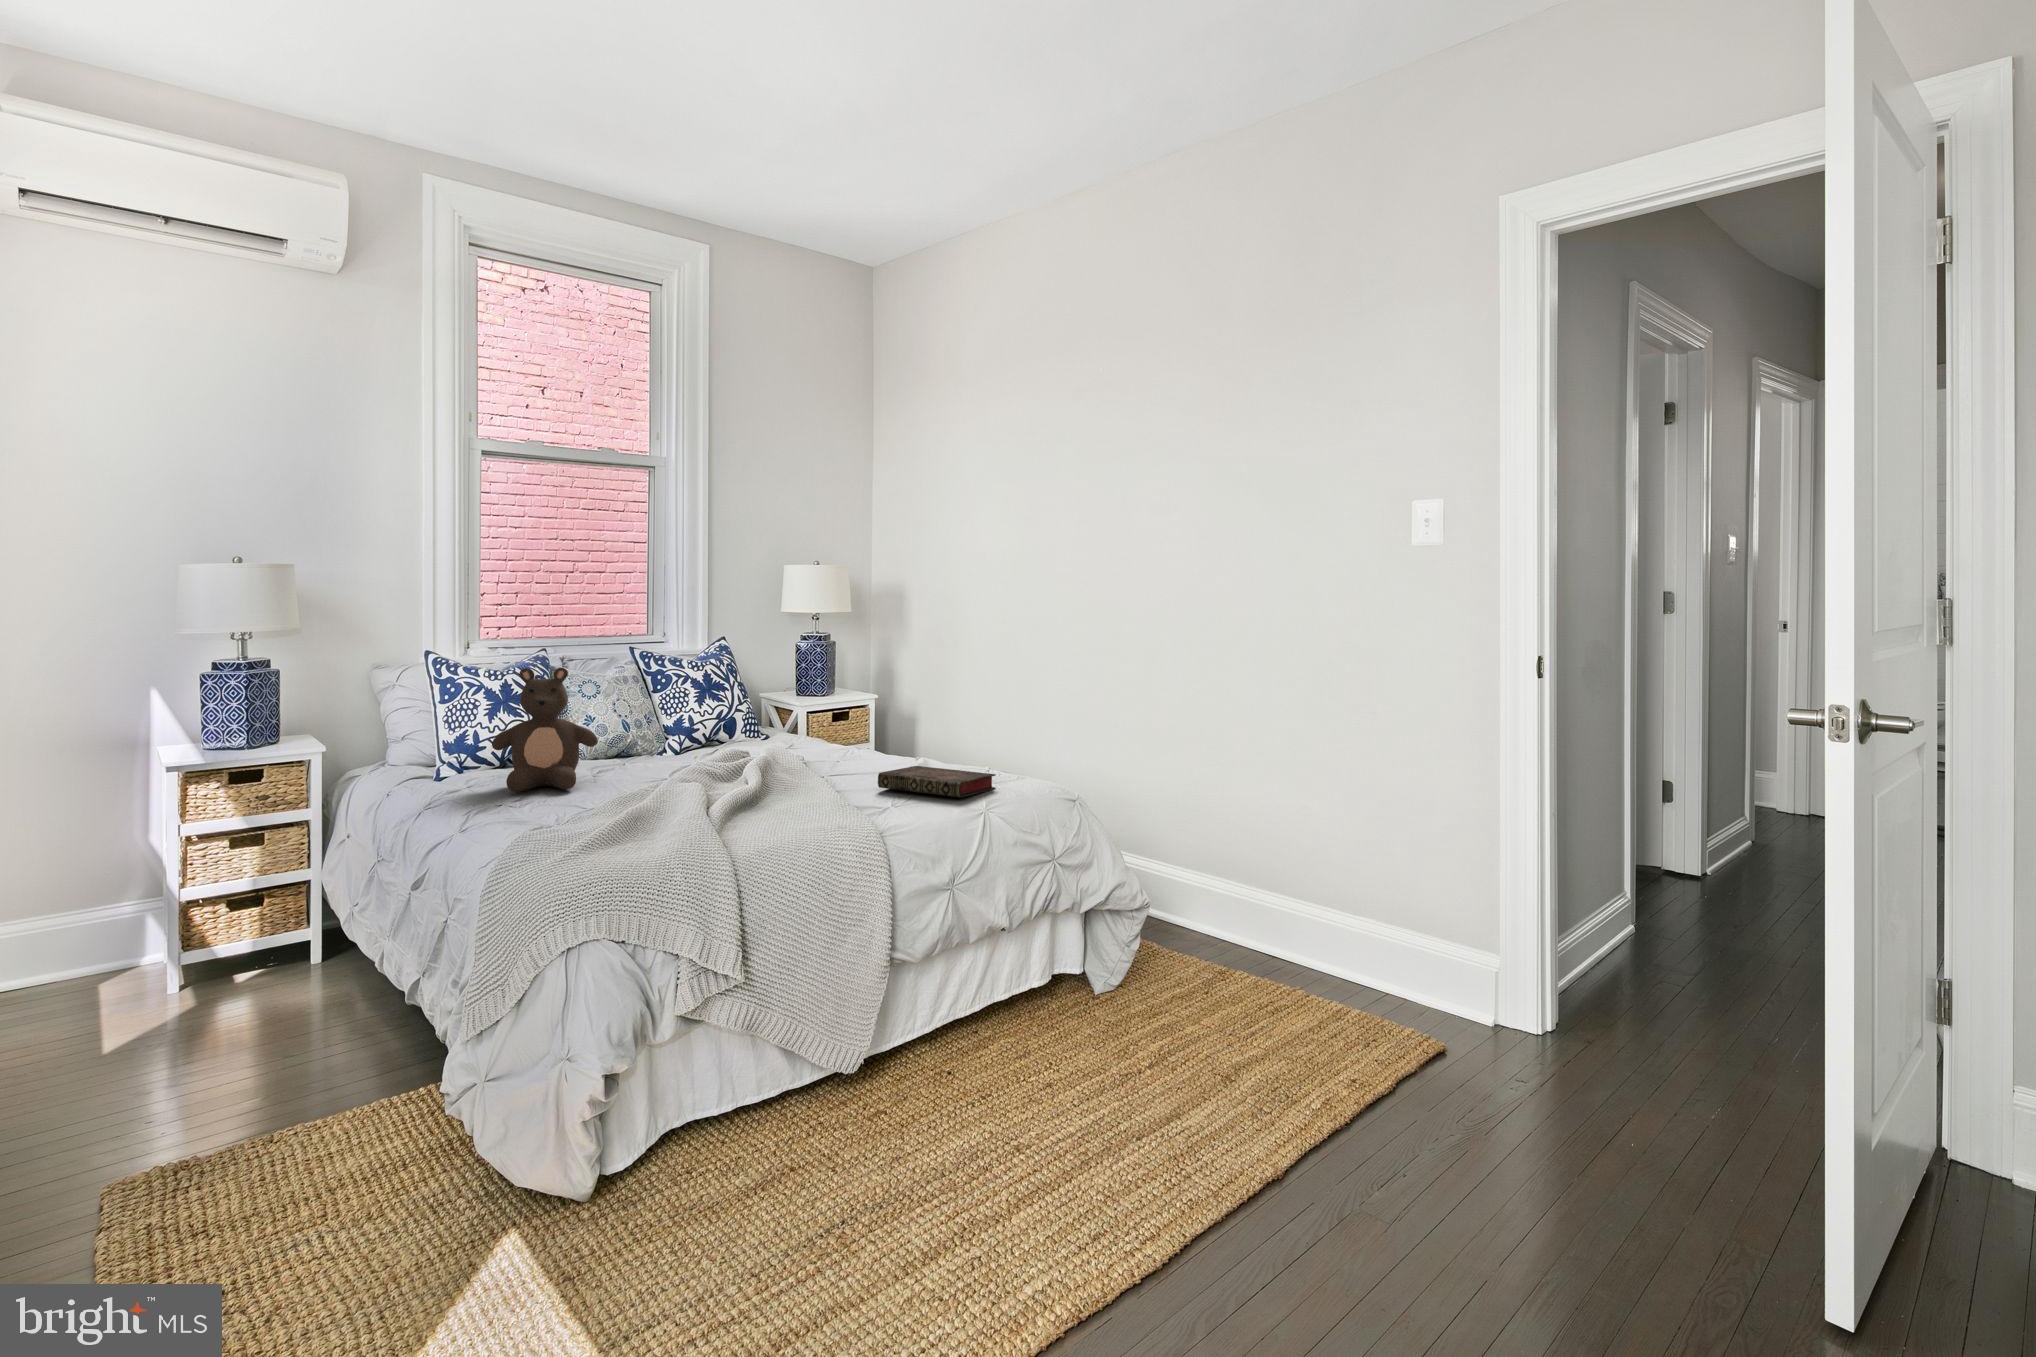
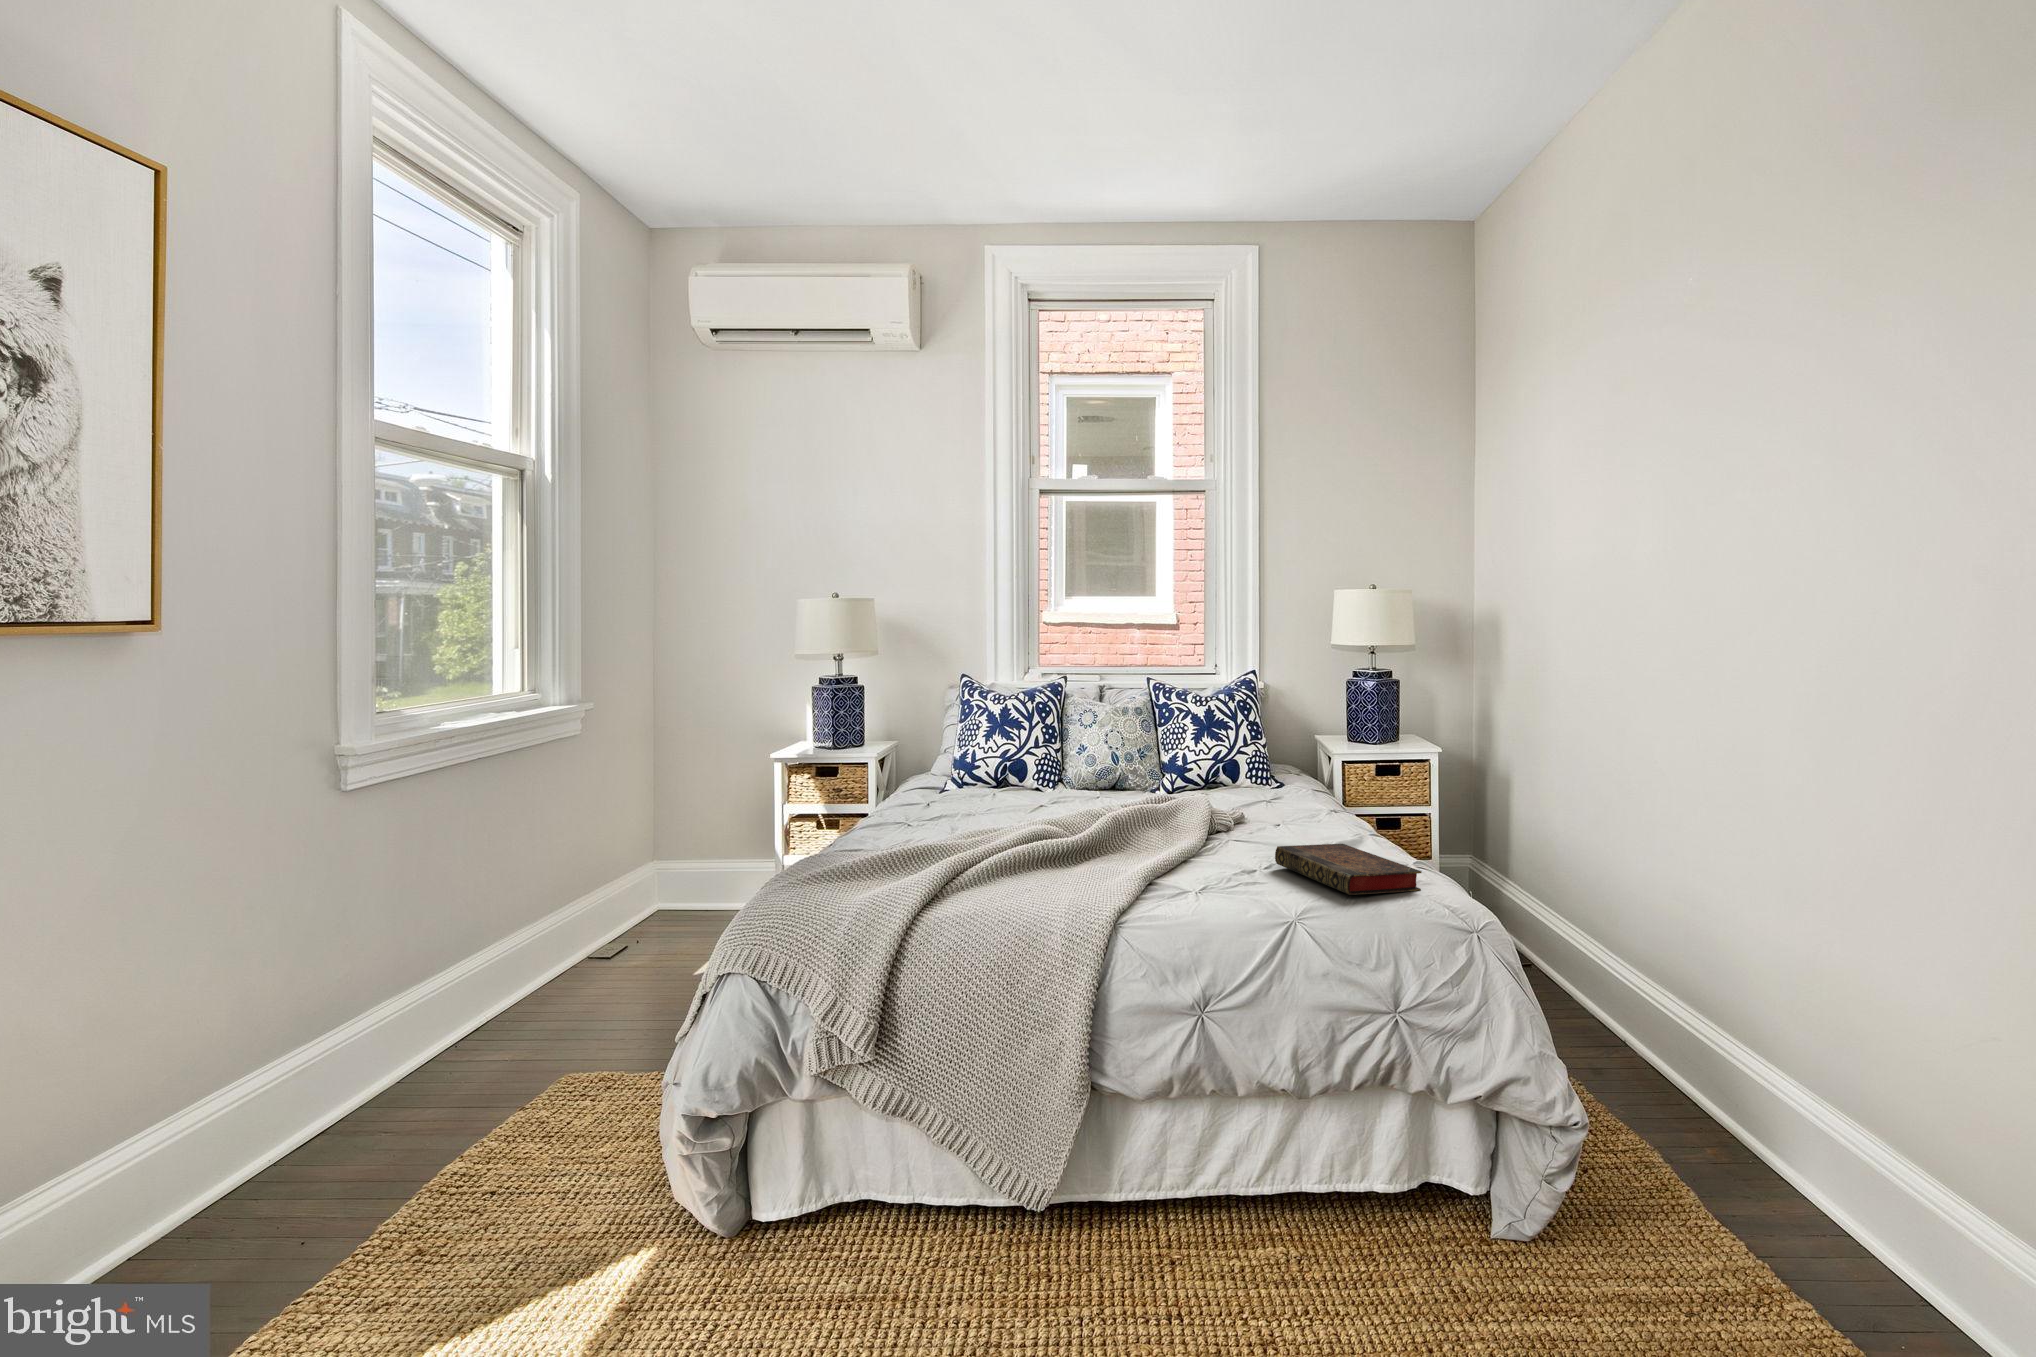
teddy bear: present [492,668,598,792] -> none [952,697,1043,817]

